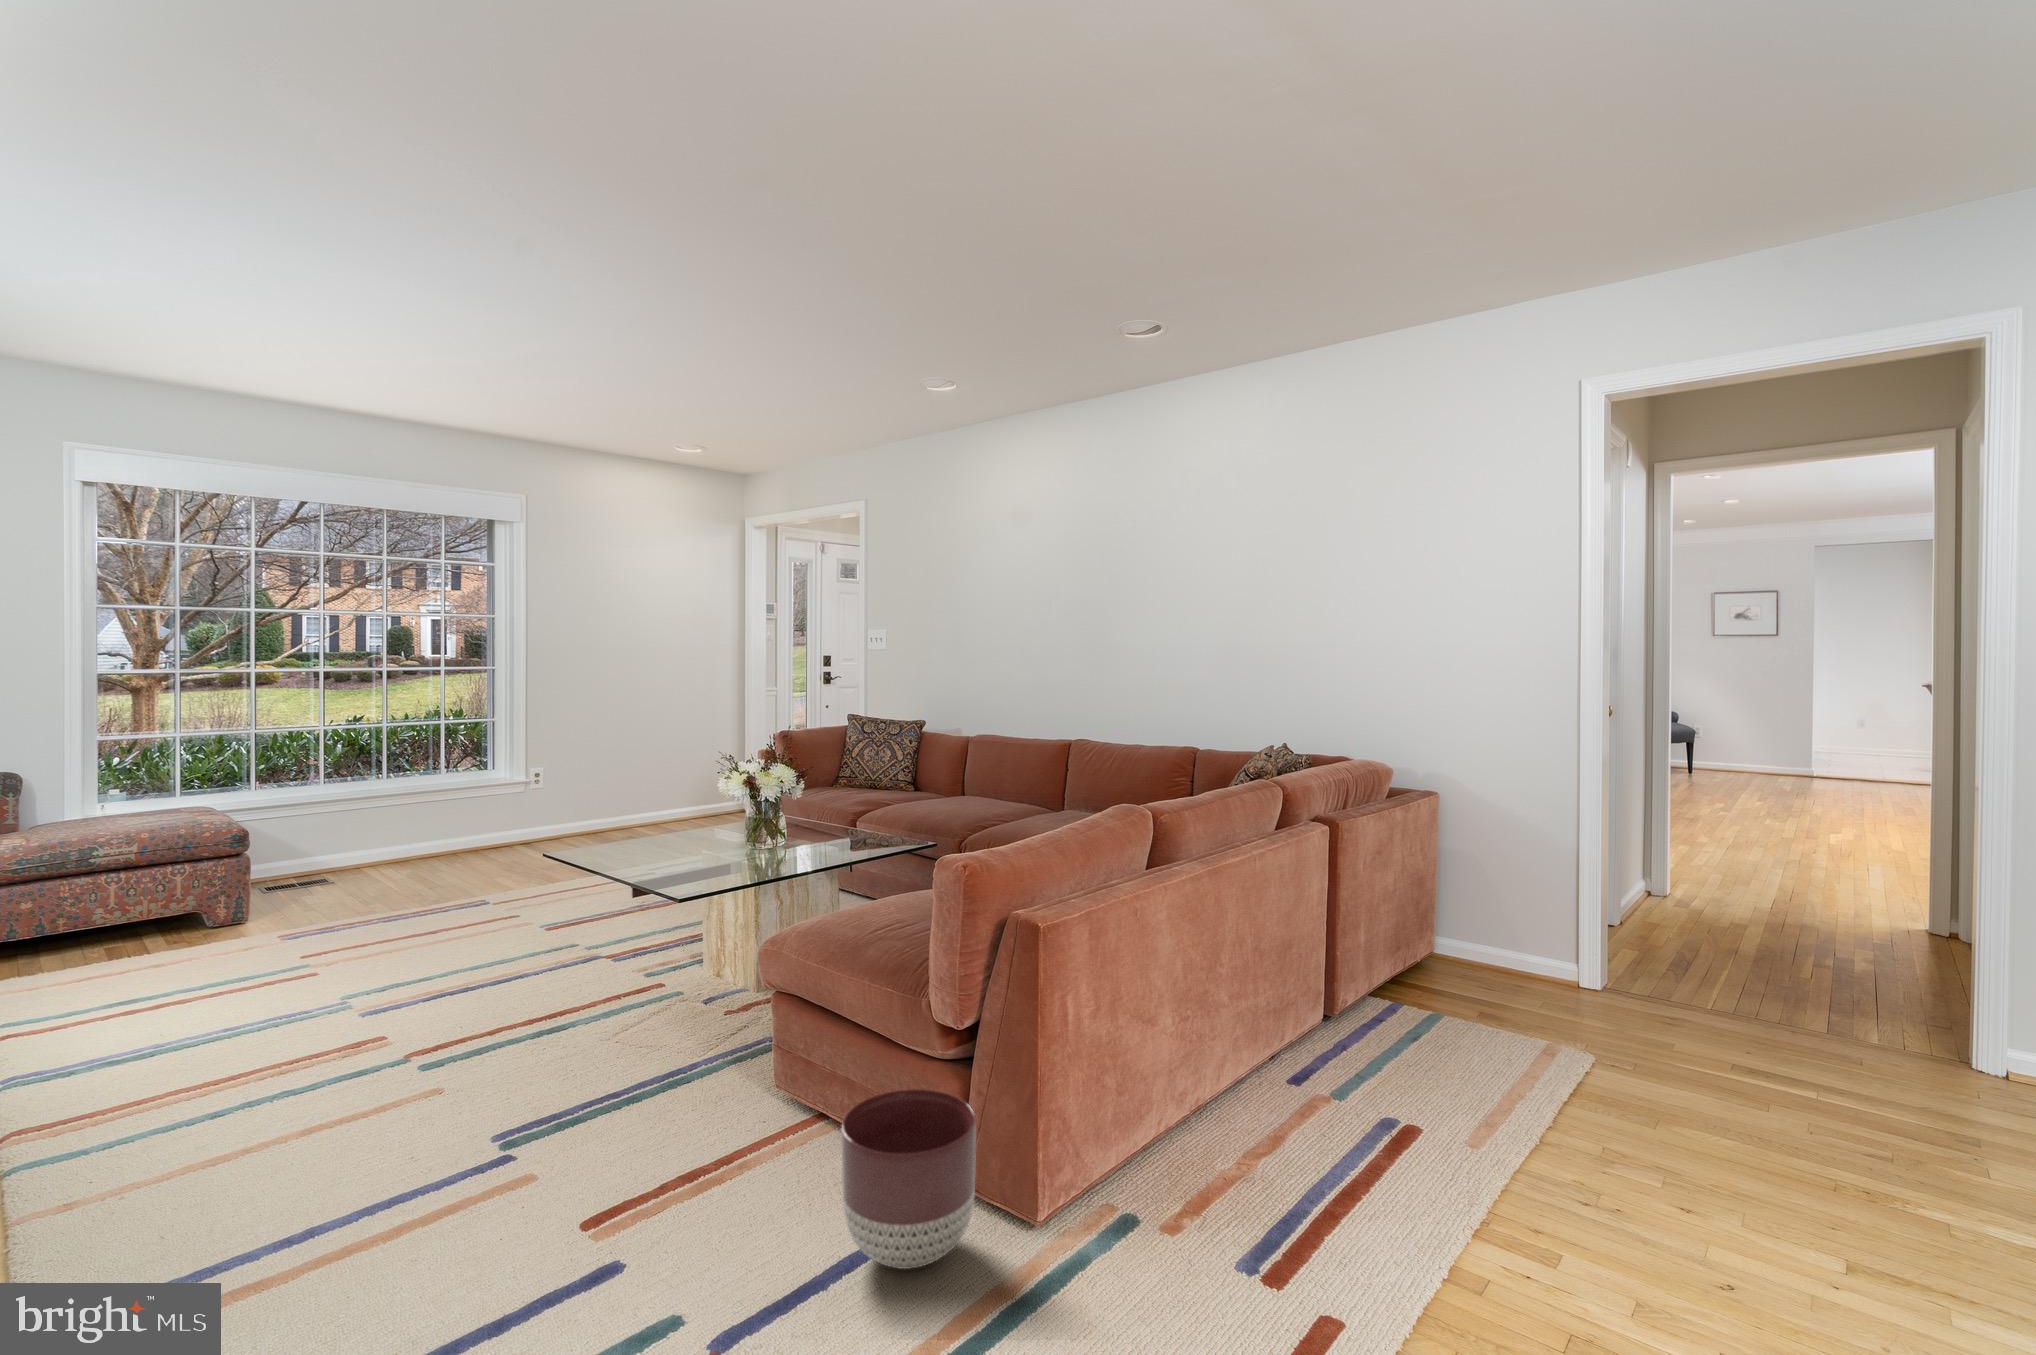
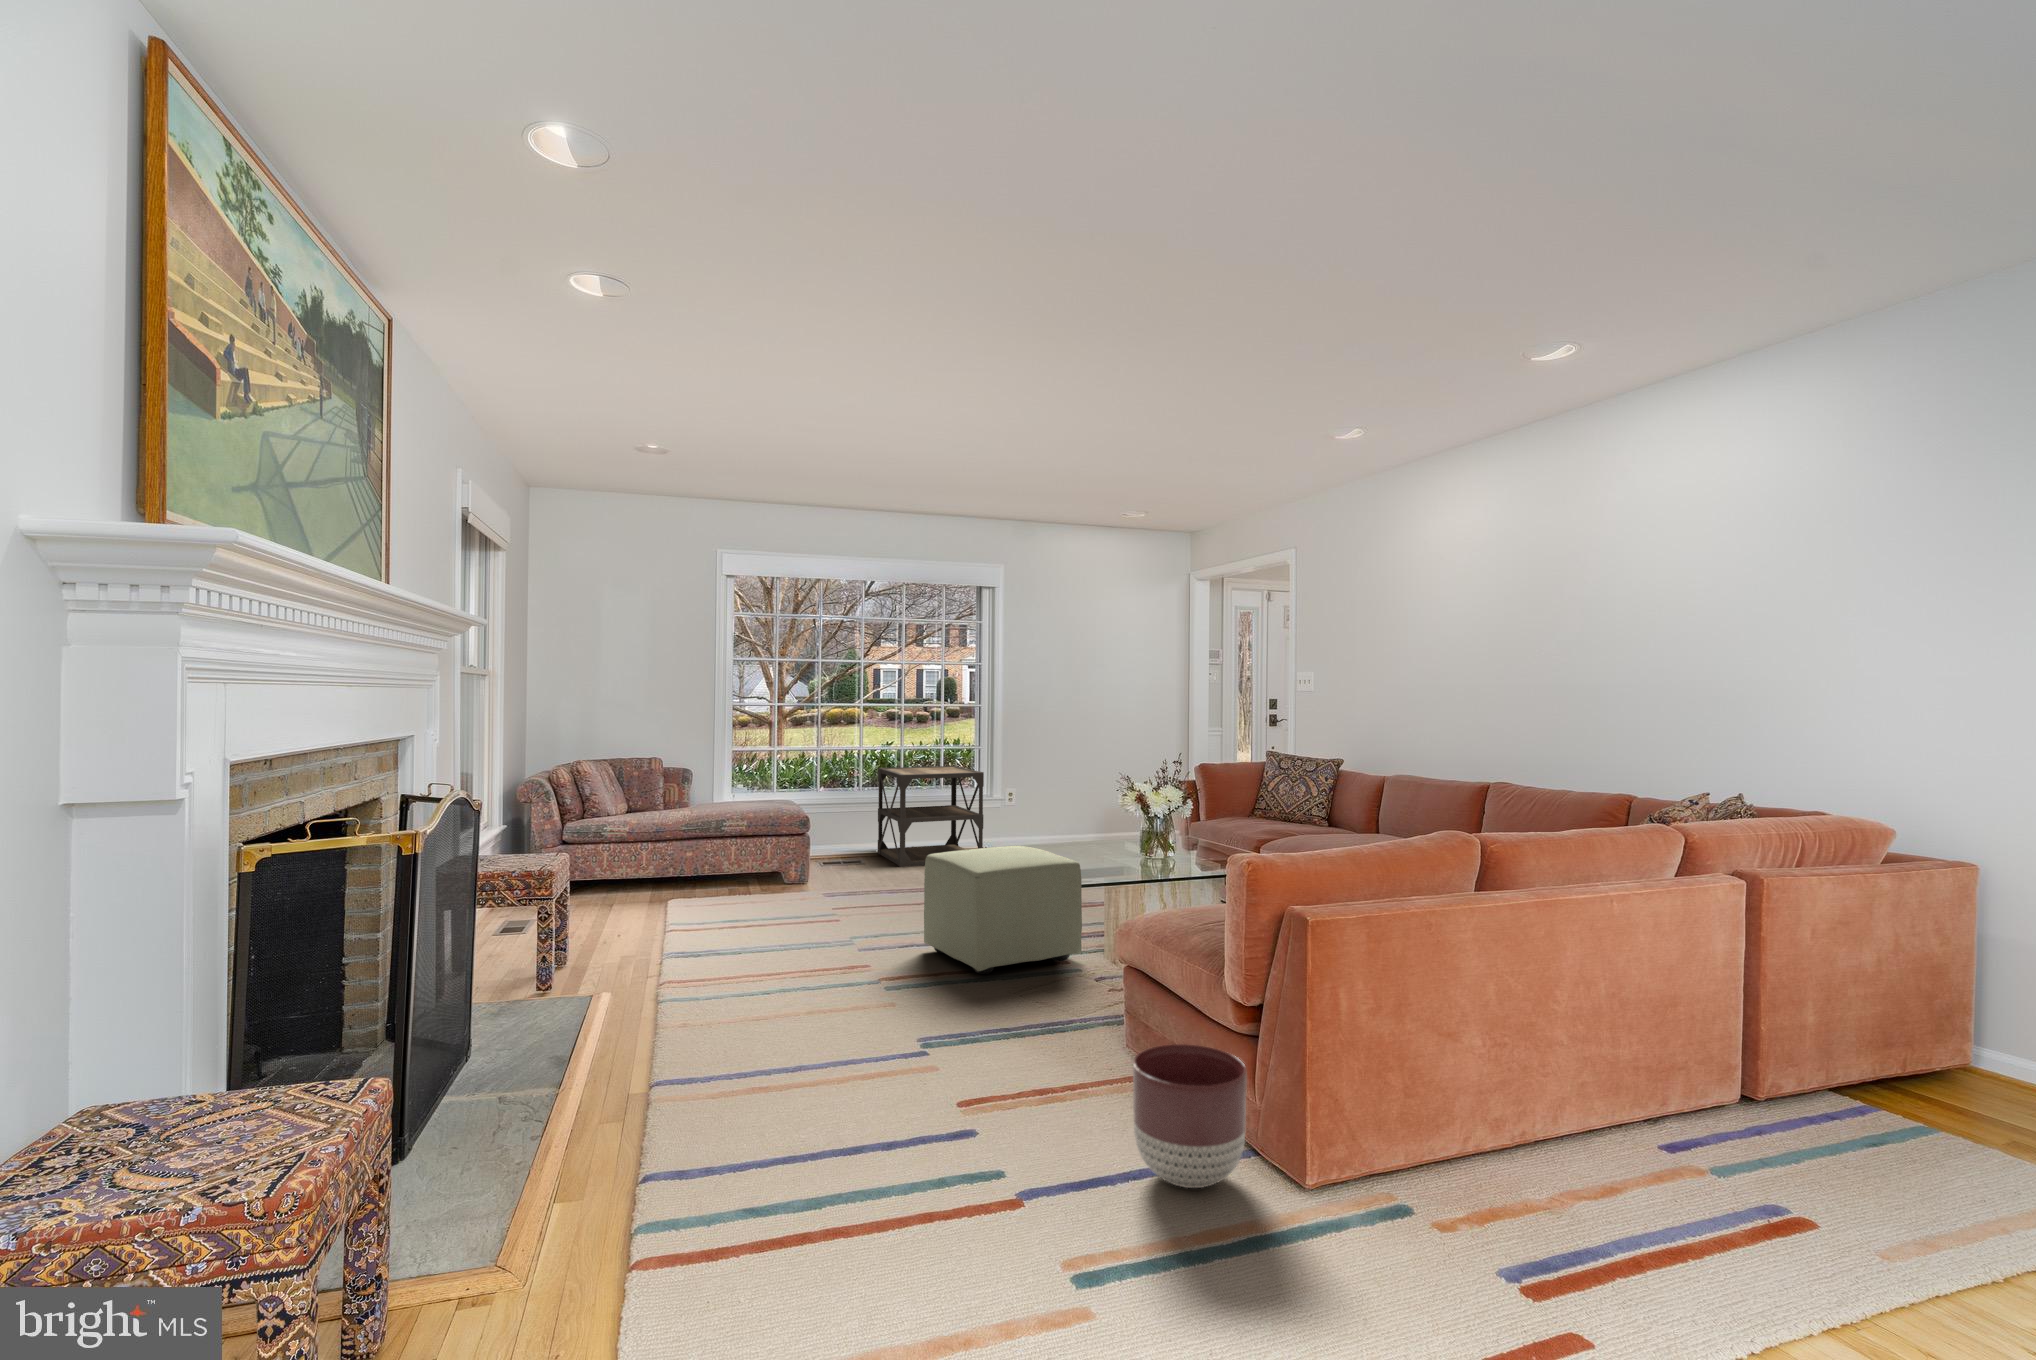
side table: none [349,746,508,880] -> present [878,766,984,867]
ottoman: none [459,849,679,1018] -> present [924,846,1082,974]

